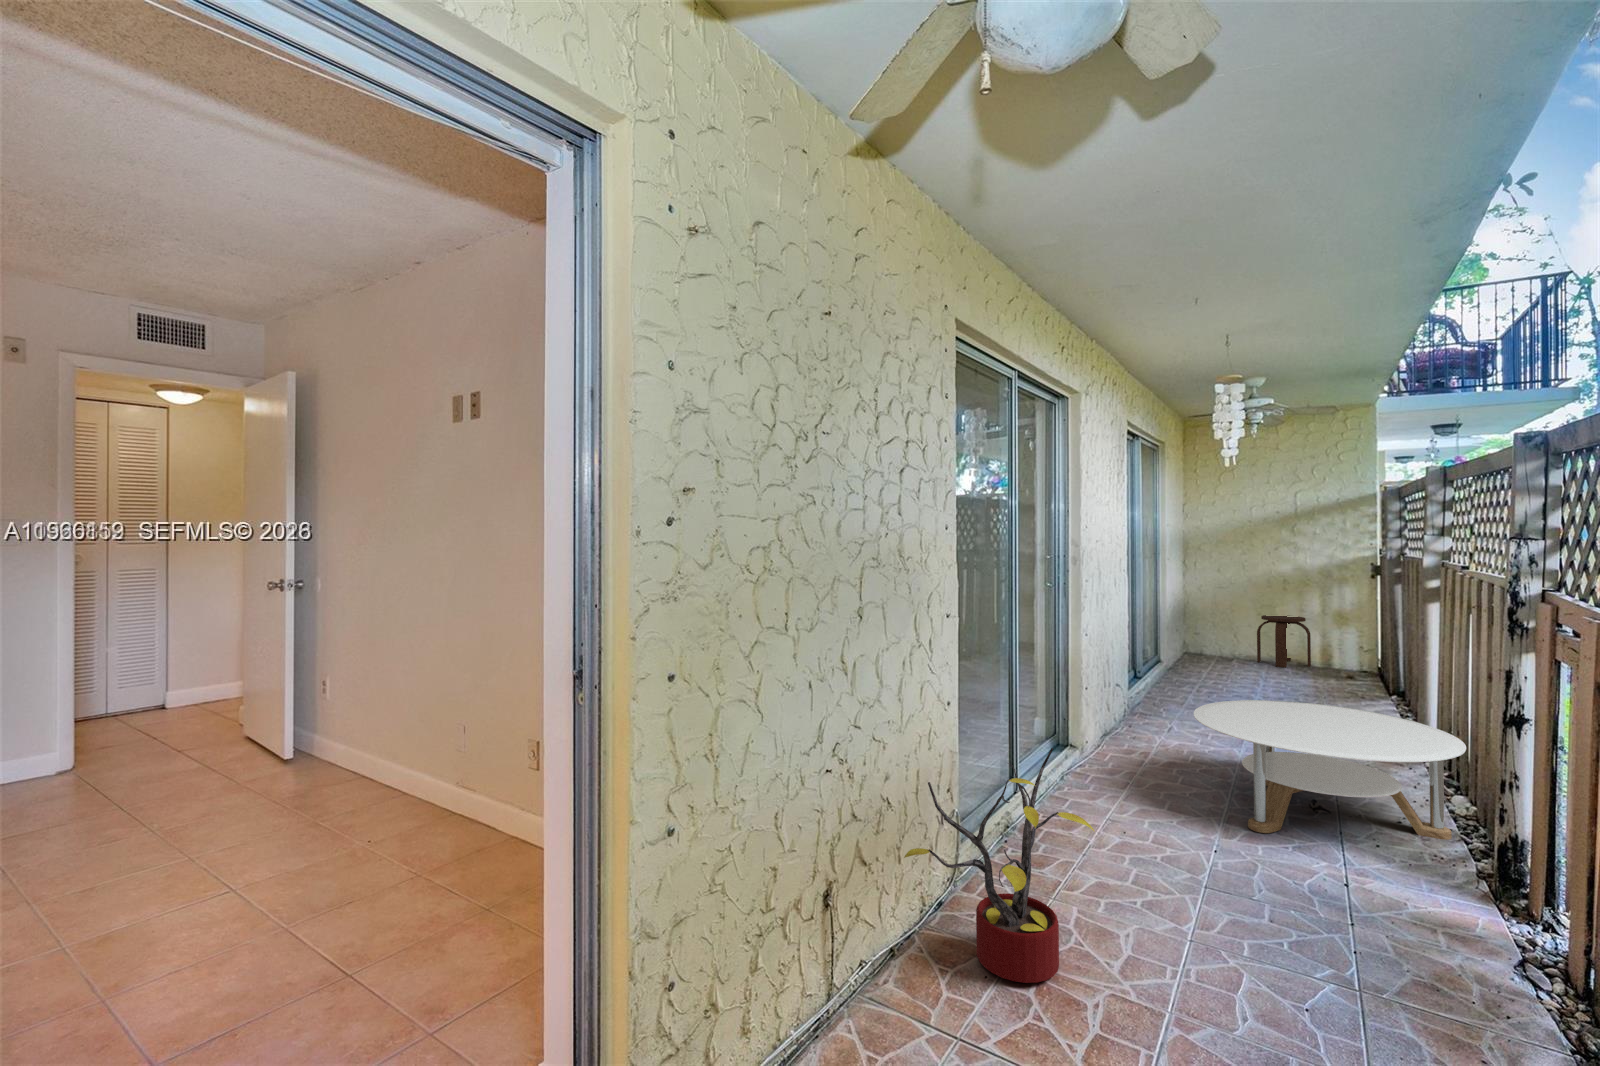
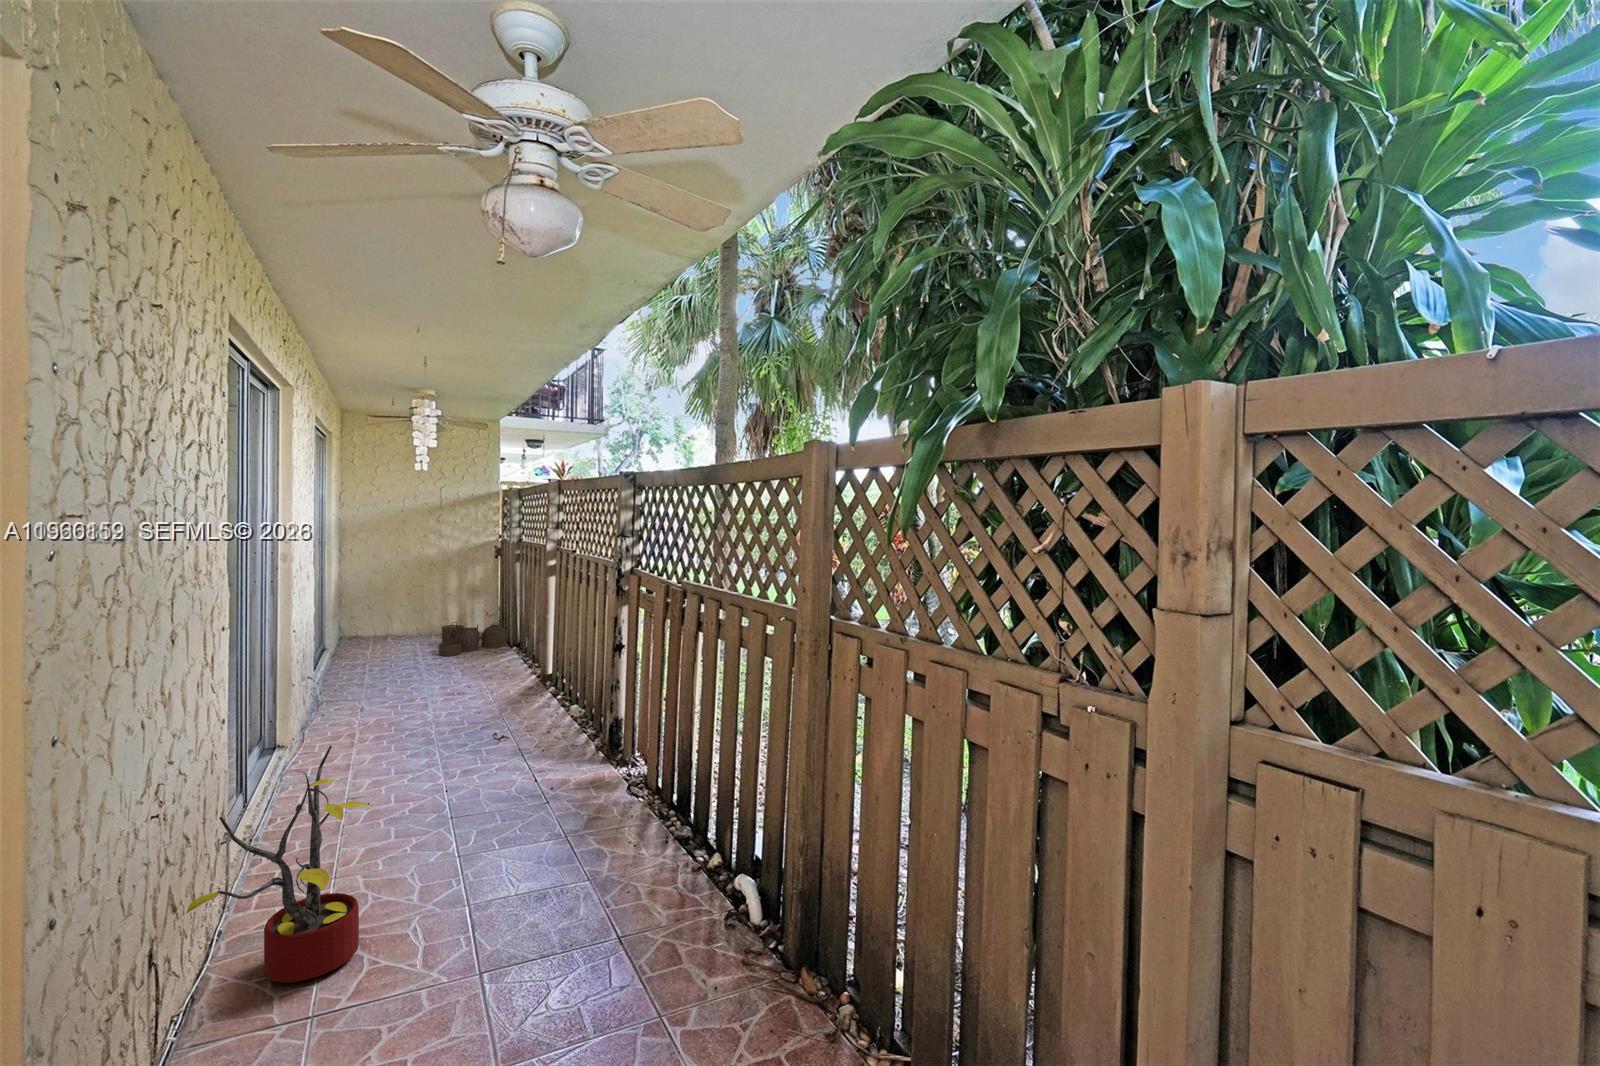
stool: present [1257,615,1311,668] -> none [406,593,450,639]
woven basket: none [1286,652,1385,693] -> present [439,622,507,656]
round table: present [1194,700,1466,840] -> none [404,660,586,772]

